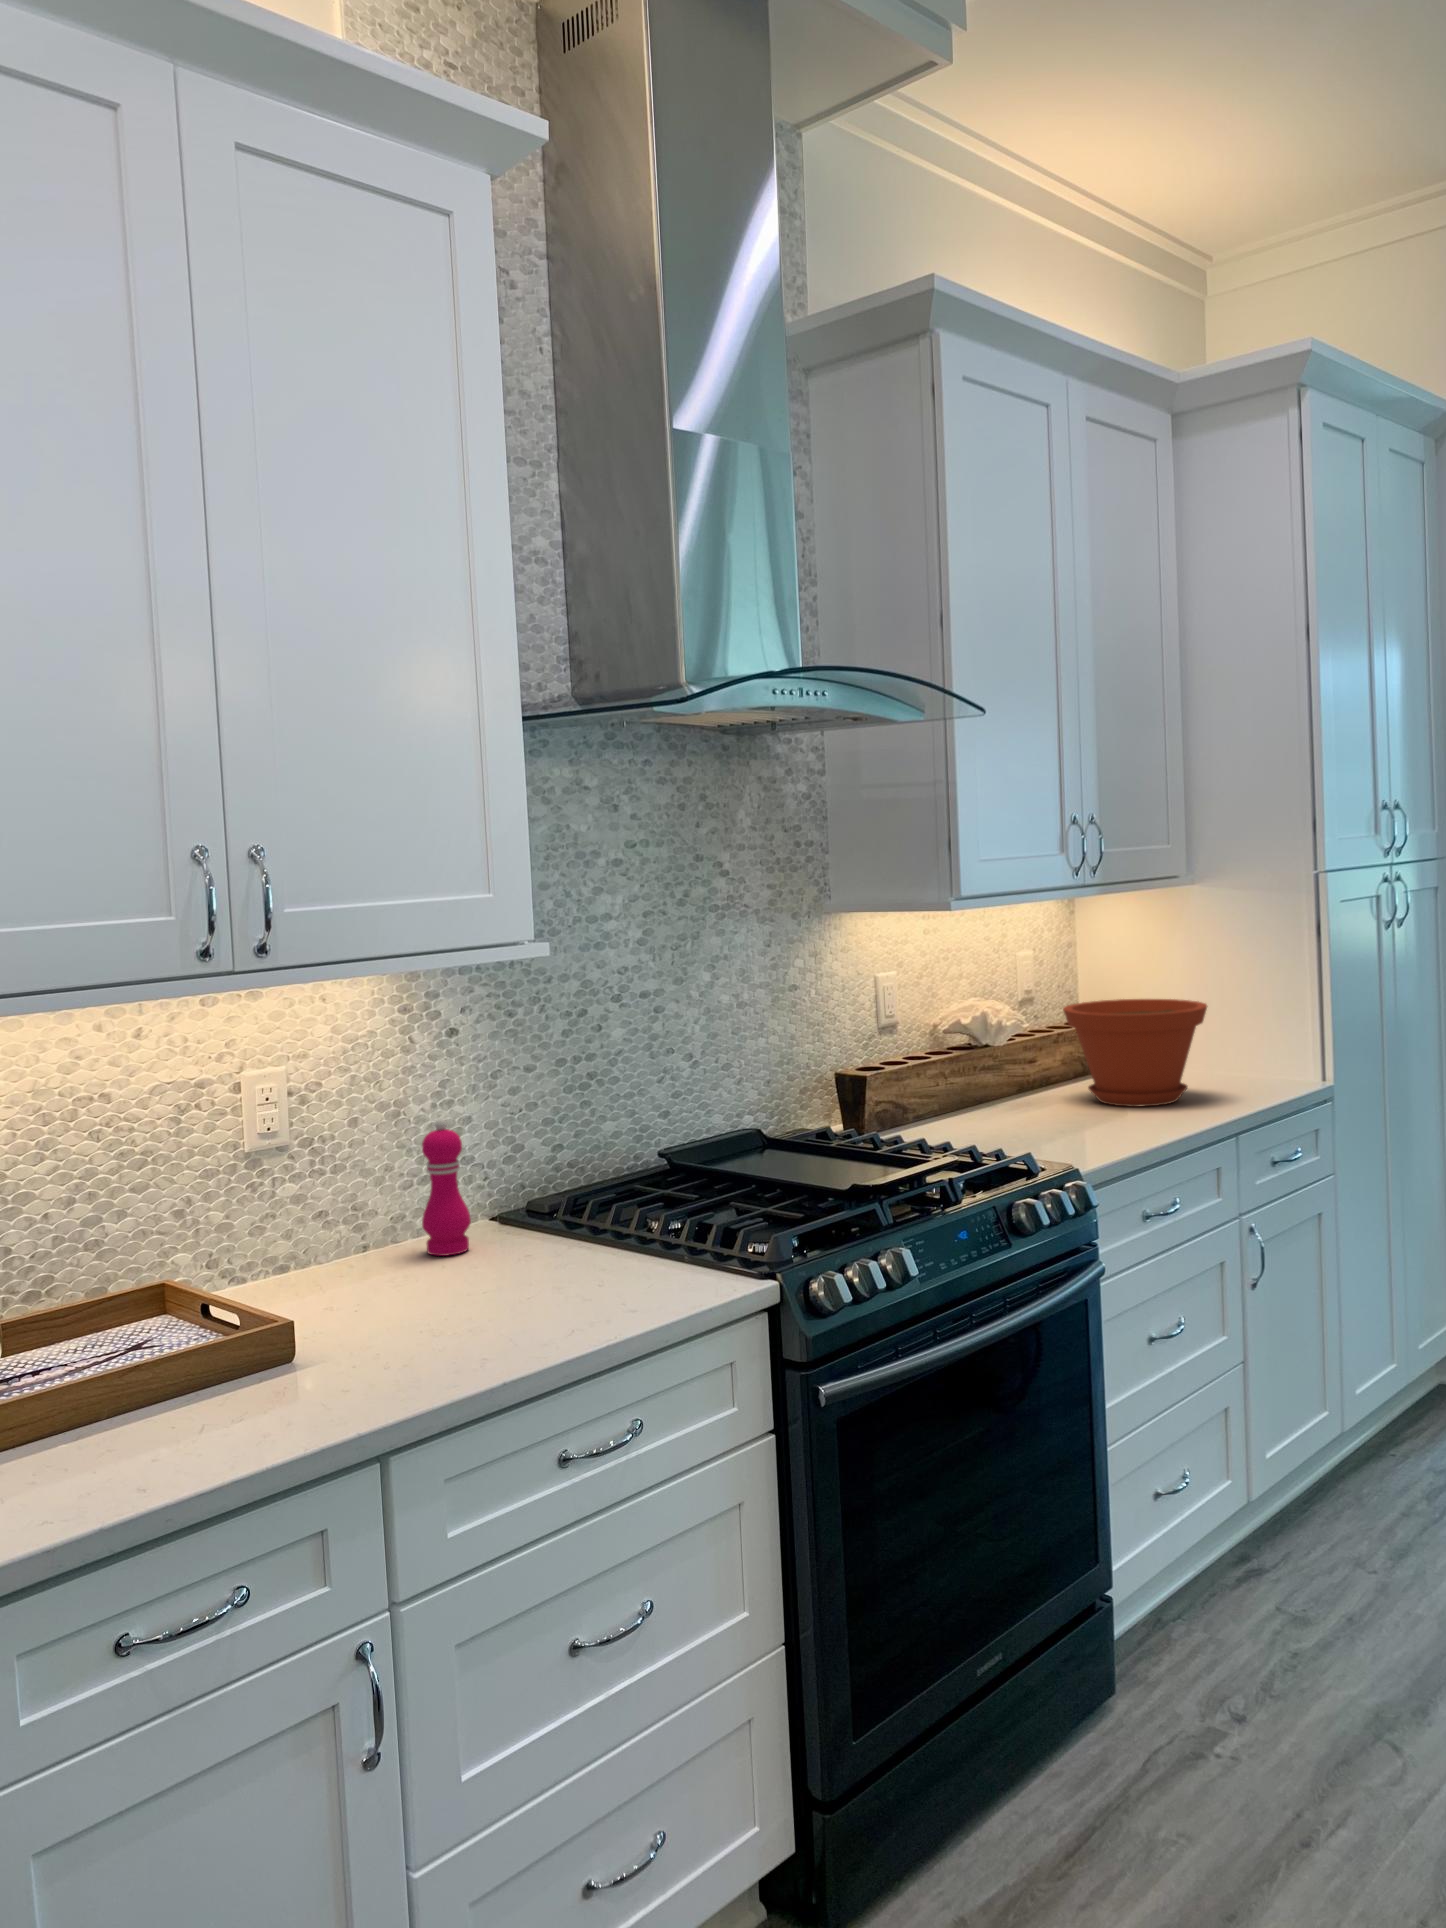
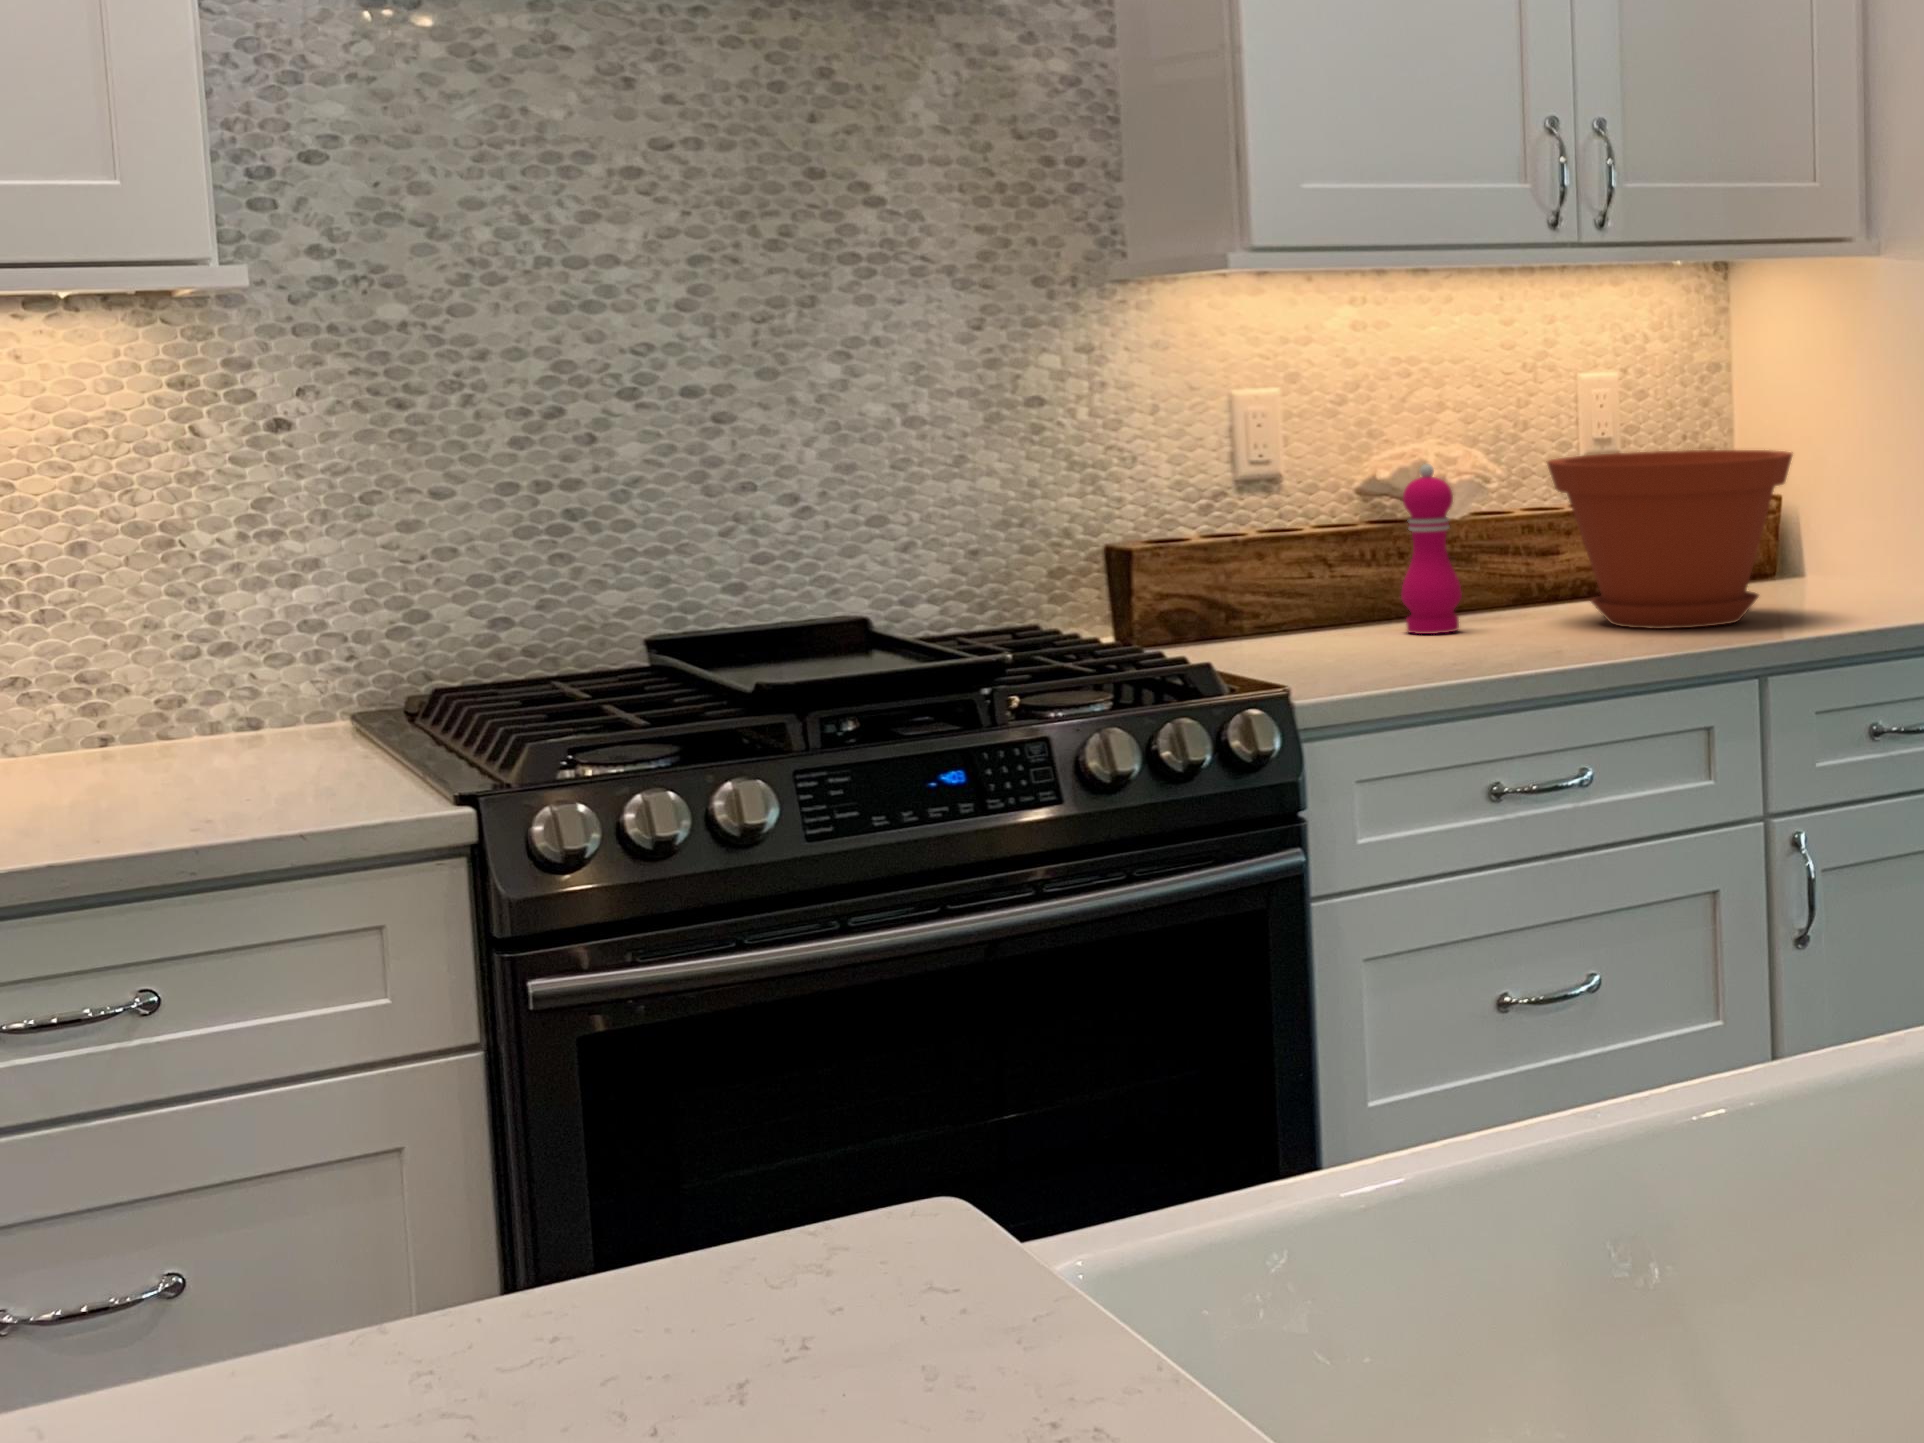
pepper mill: present [422,1119,471,1256] -> present [1401,464,1462,634]

